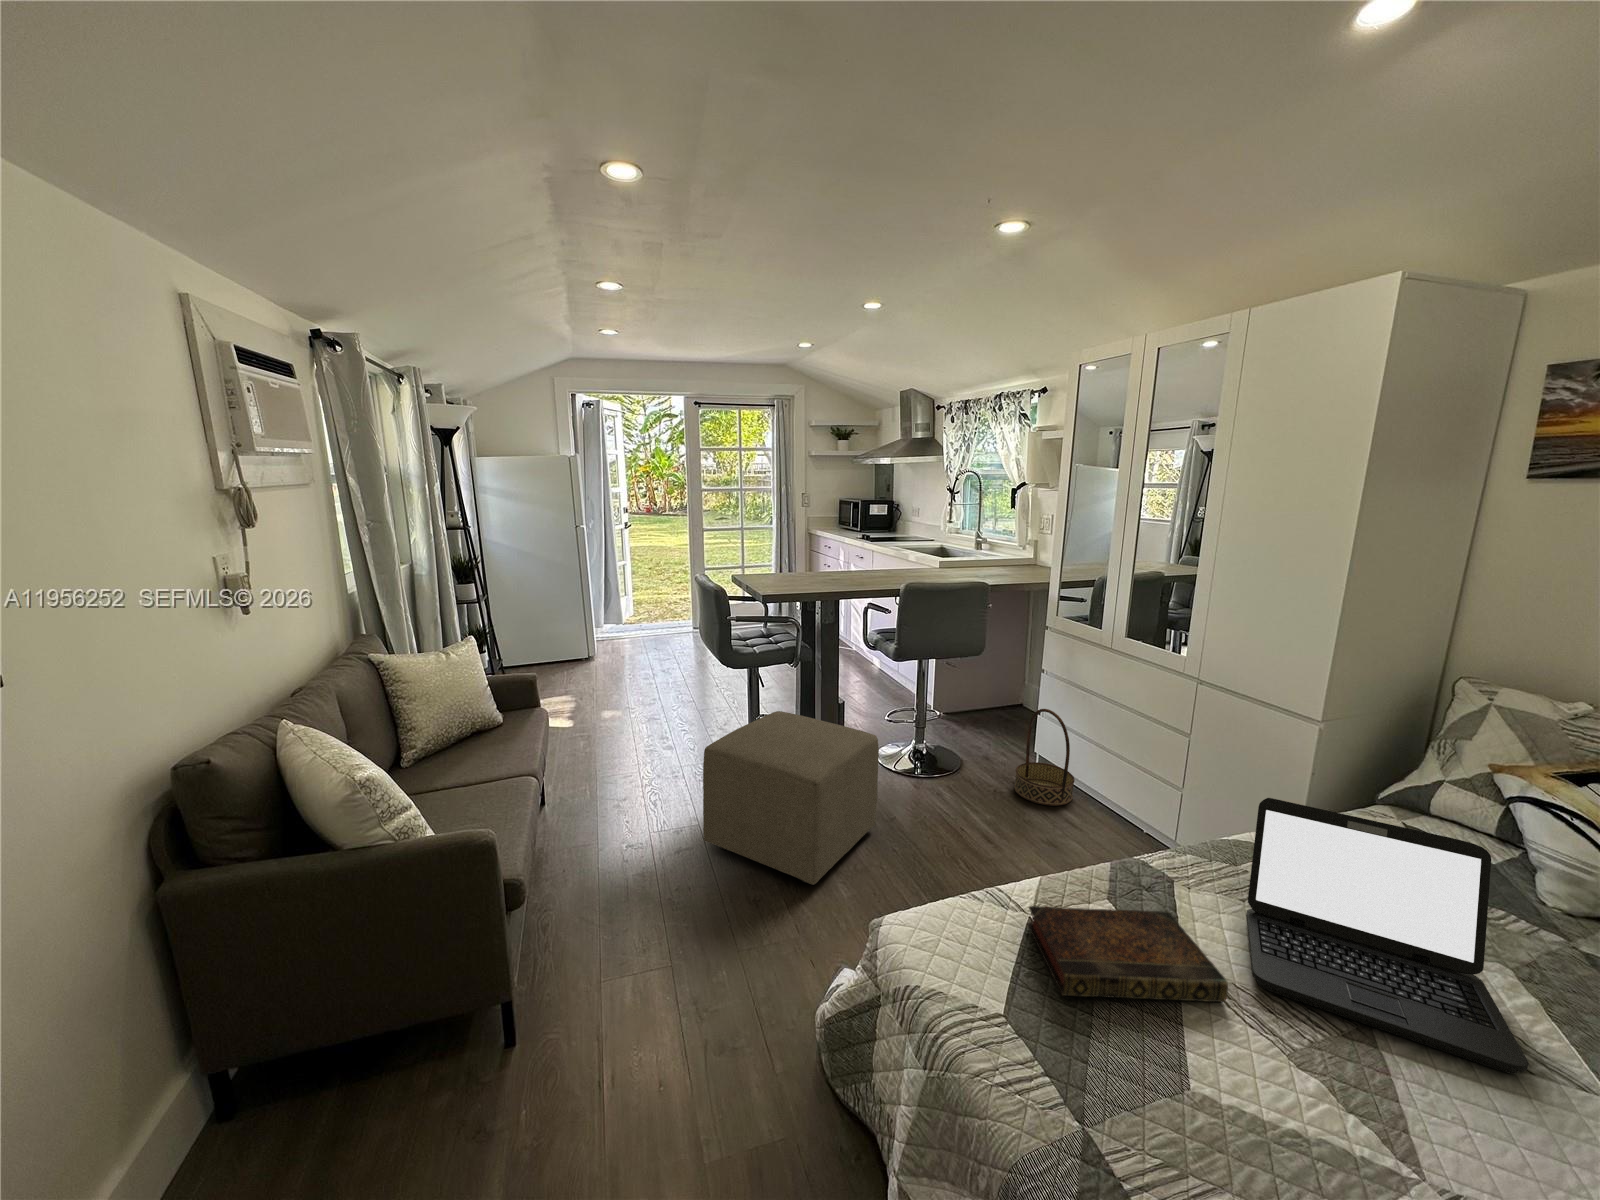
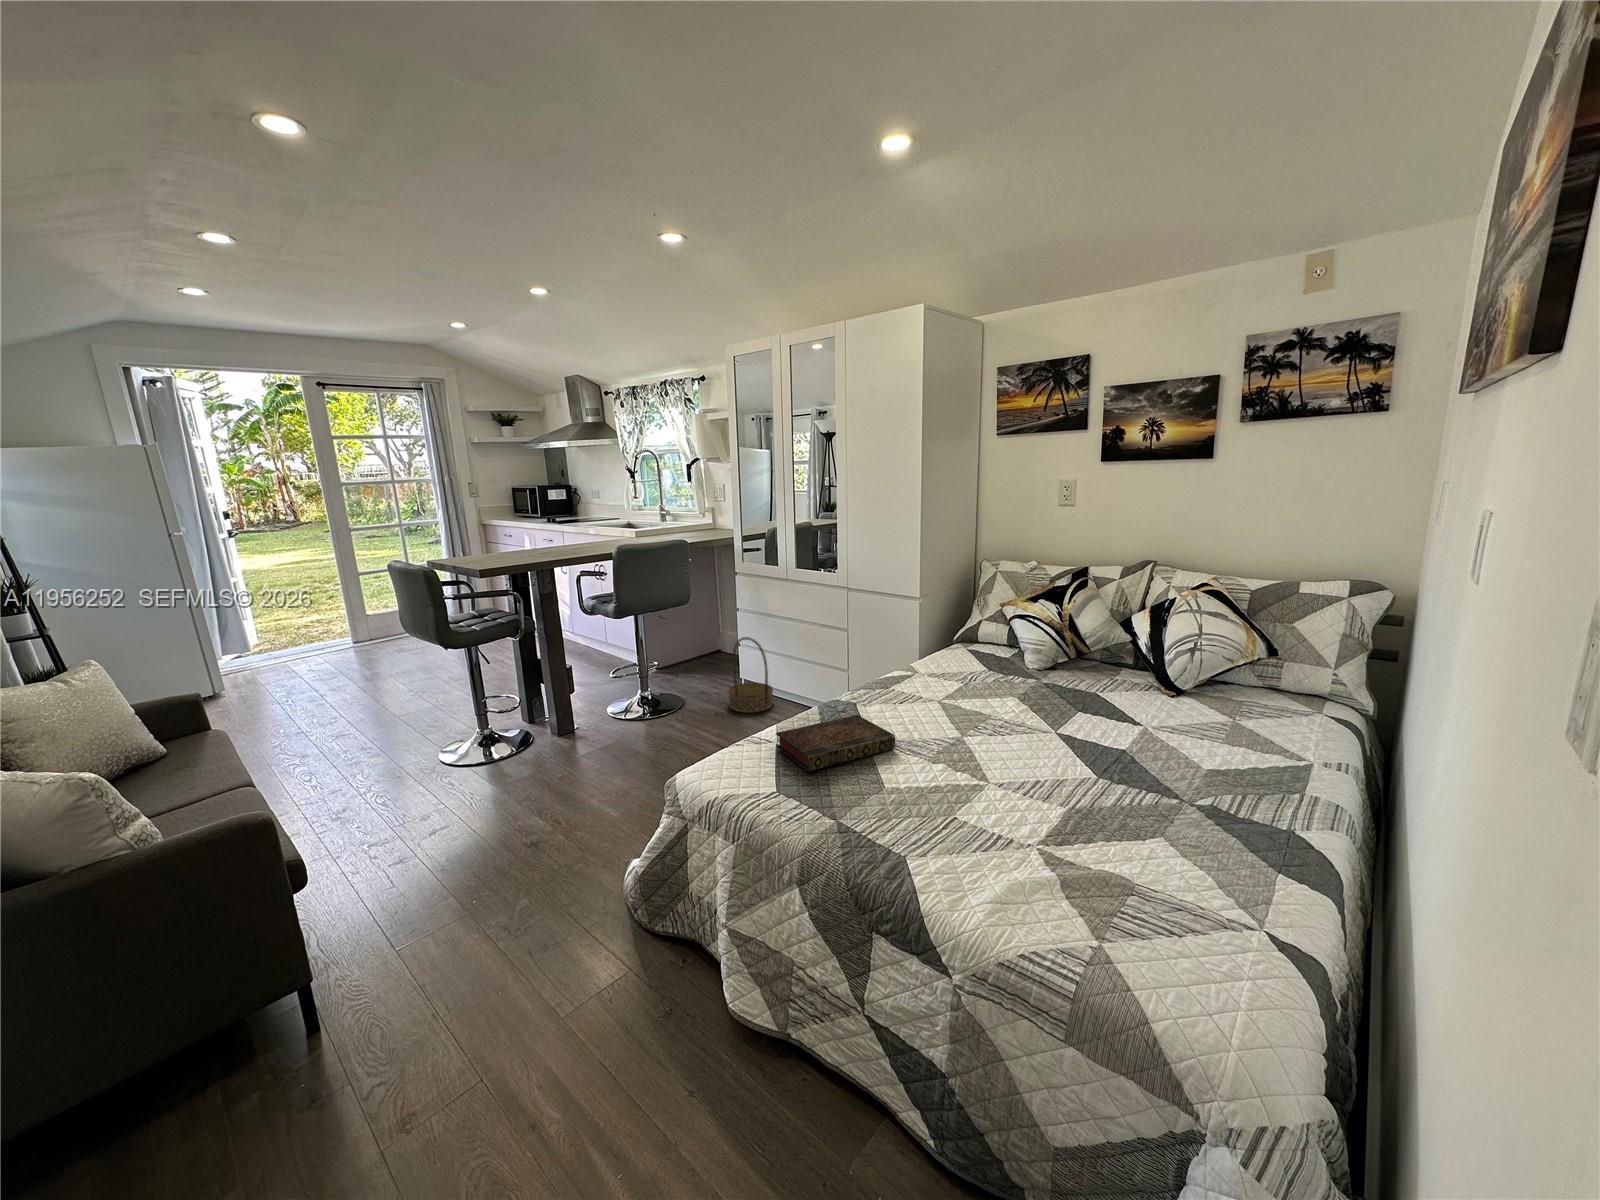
ottoman: present [703,711,879,885] -> none [448,679,624,816]
laptop: present [1246,798,1529,1074] -> none [895,632,1025,737]

